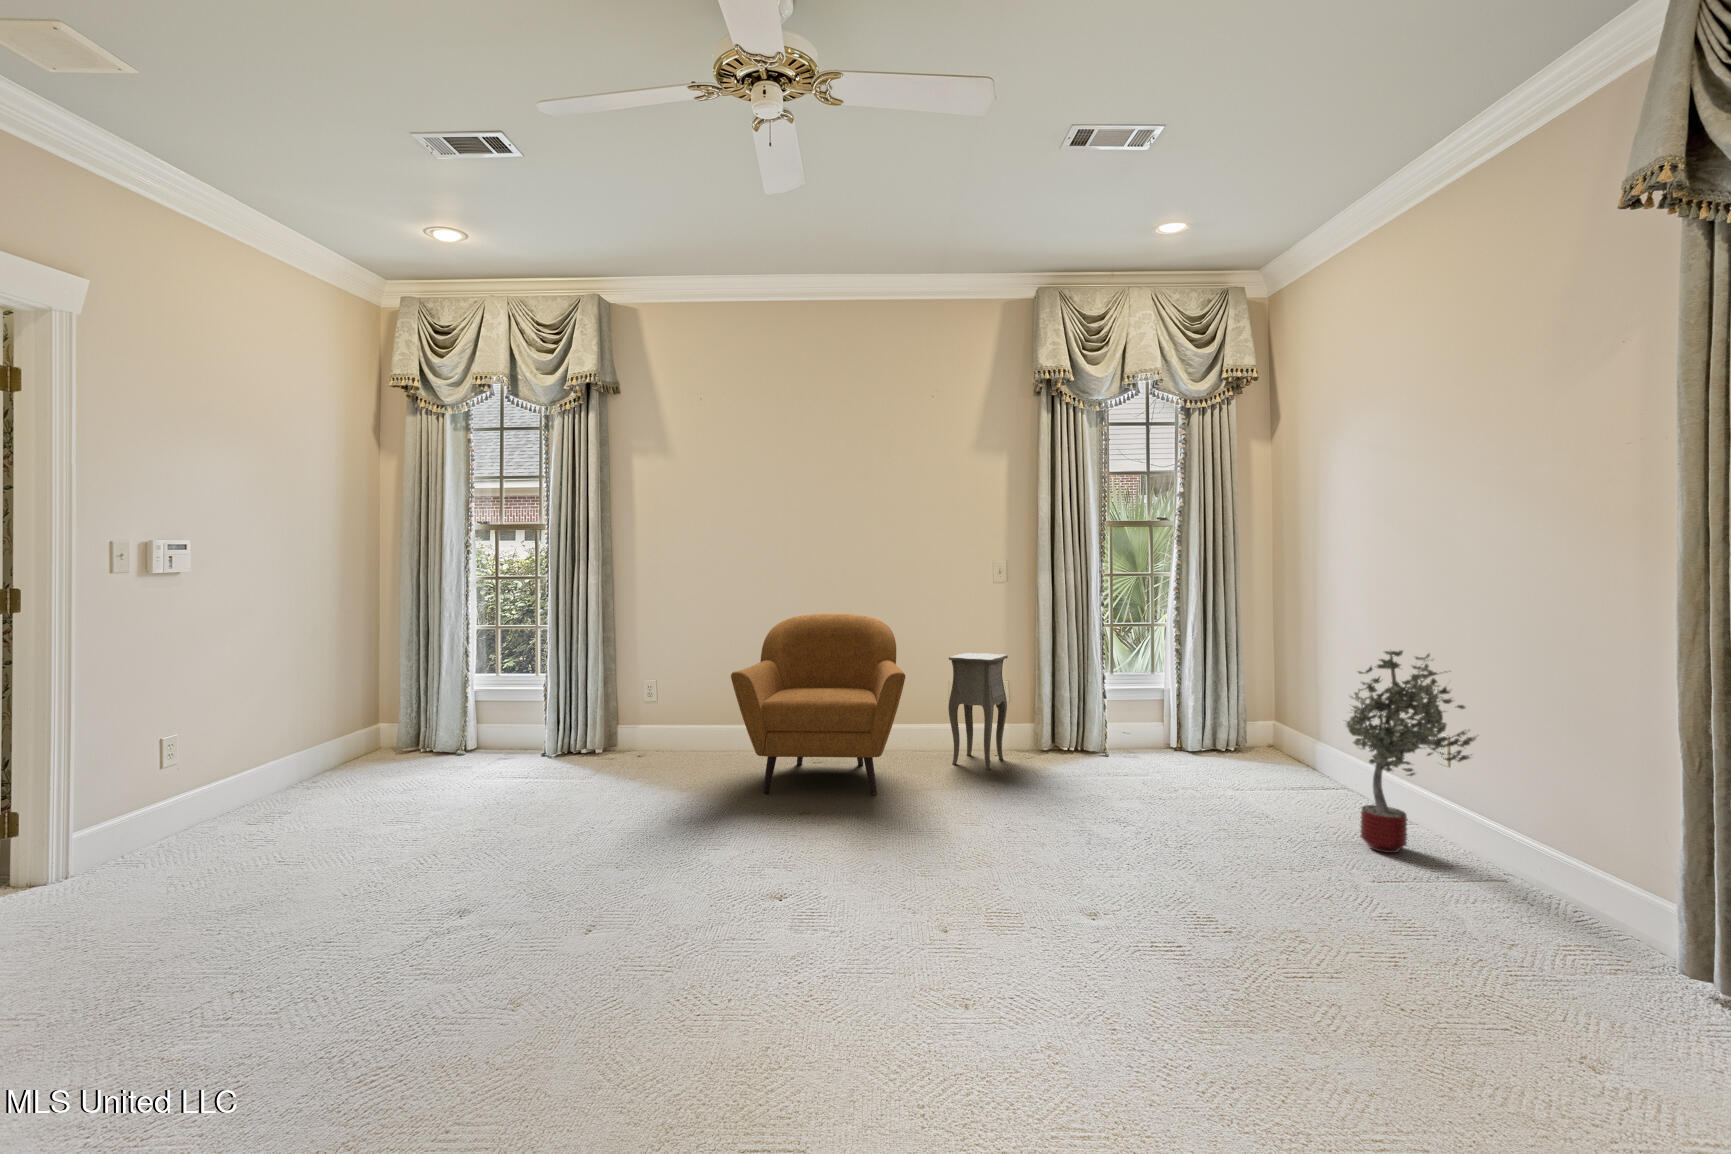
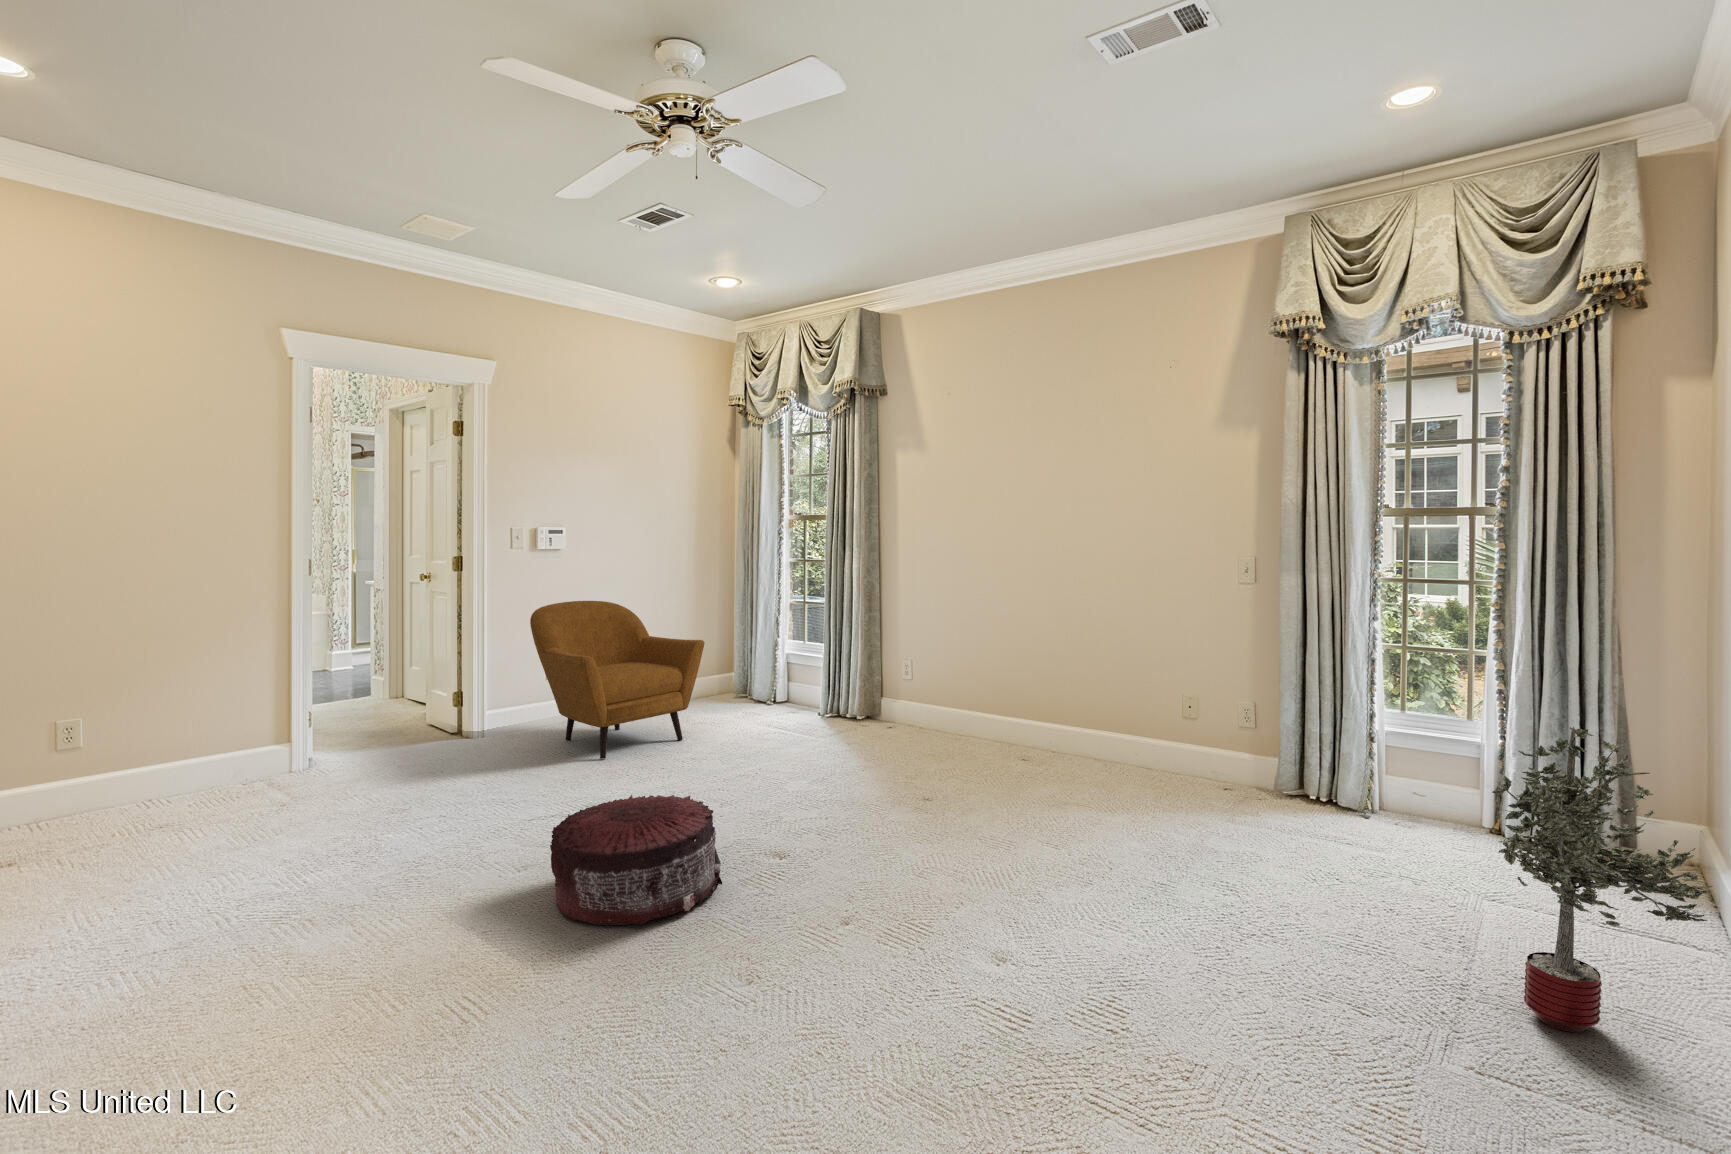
armchair: present [731,614,905,794] -> present [530,601,704,759]
side table: present [948,653,1009,769] -> none [1147,664,1229,805]
pouf: none [547,852,773,1059] -> present [550,795,722,925]

